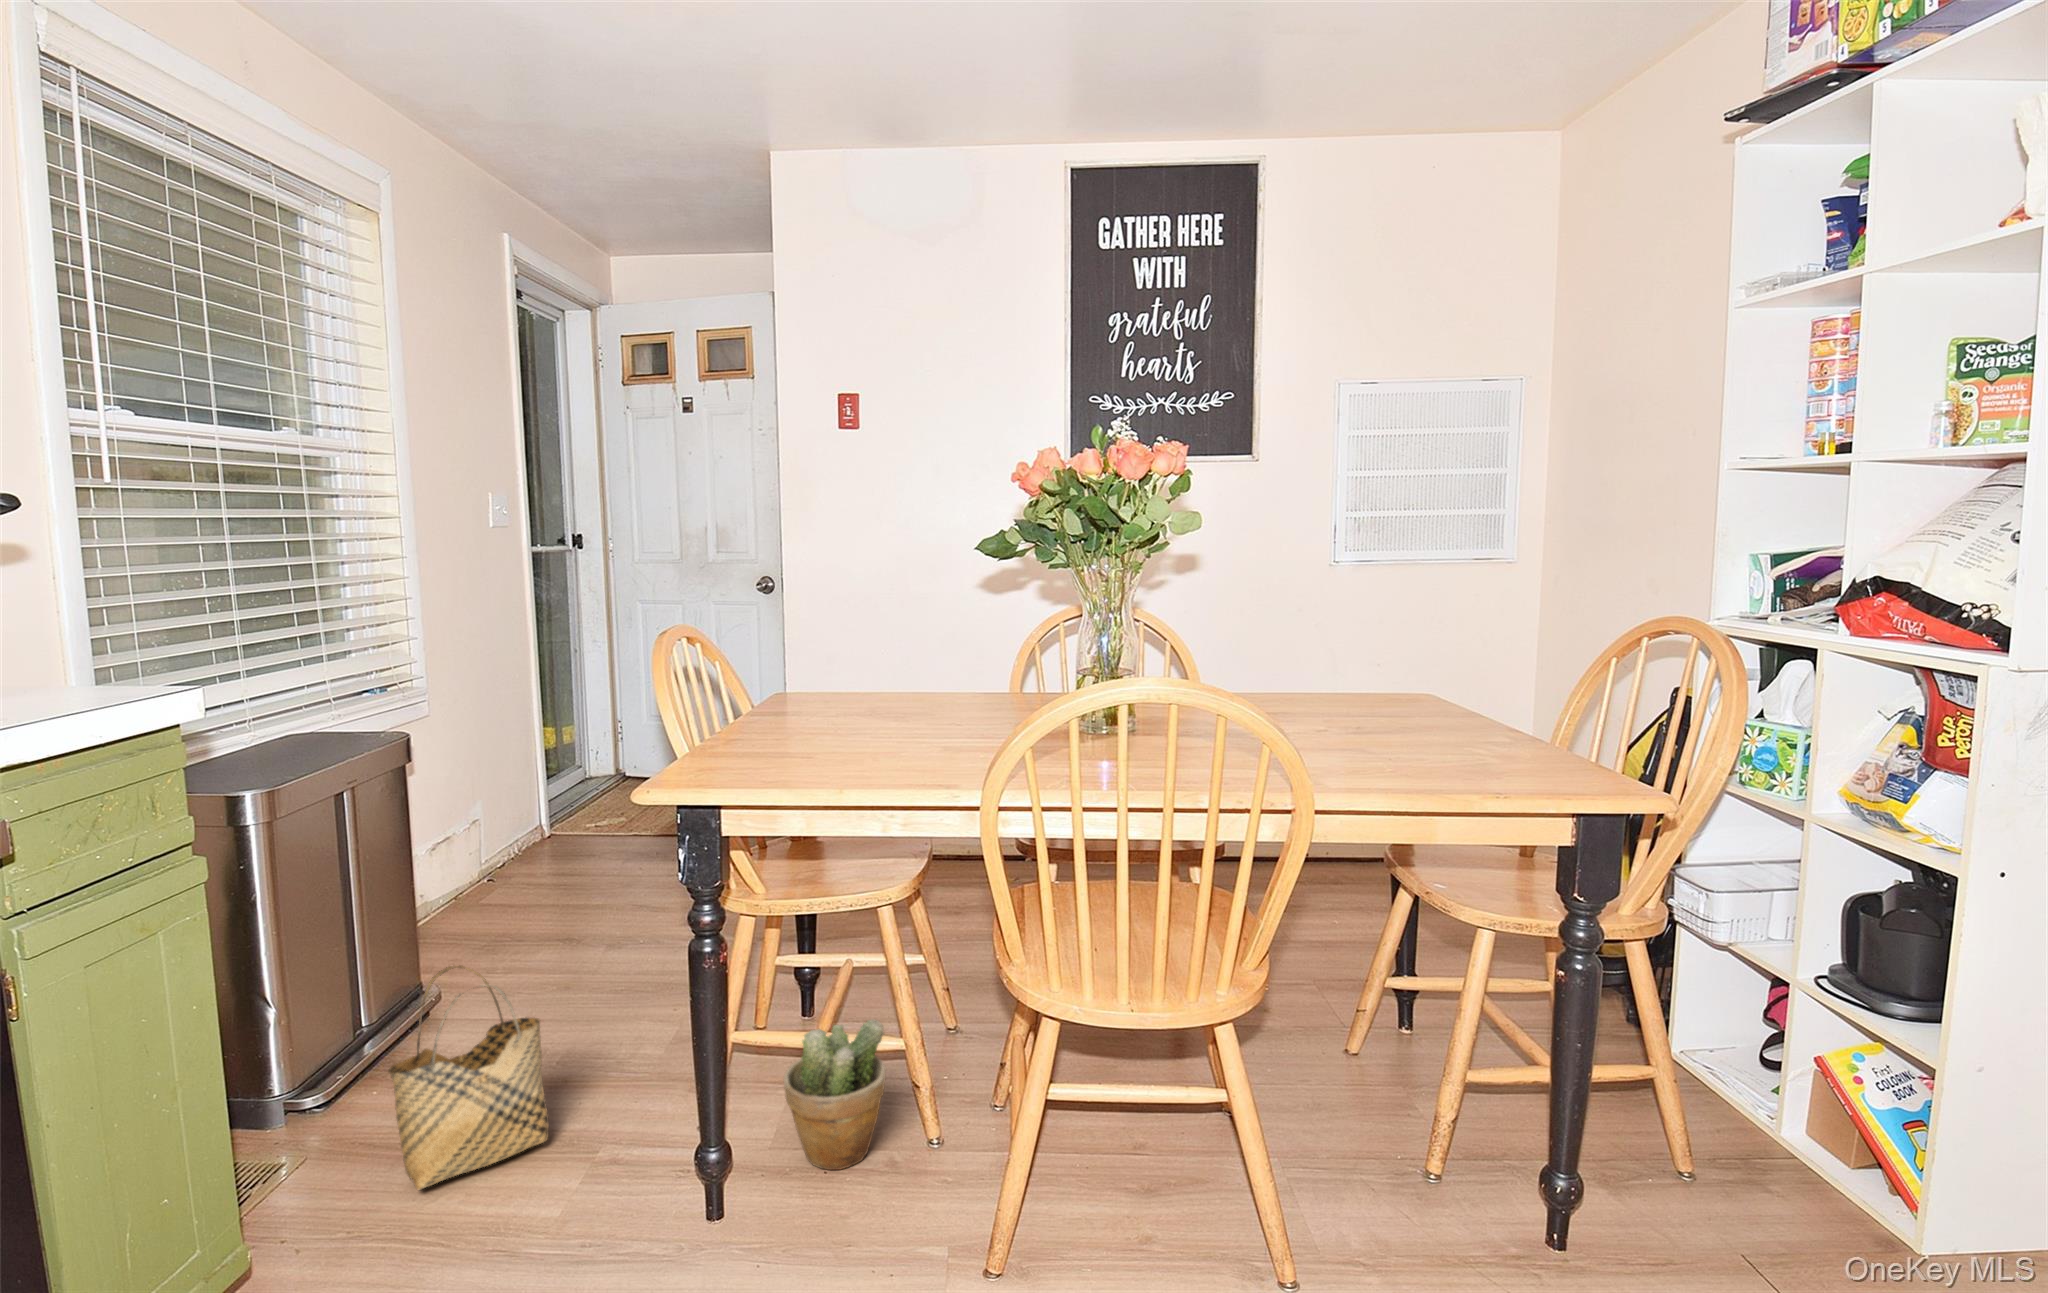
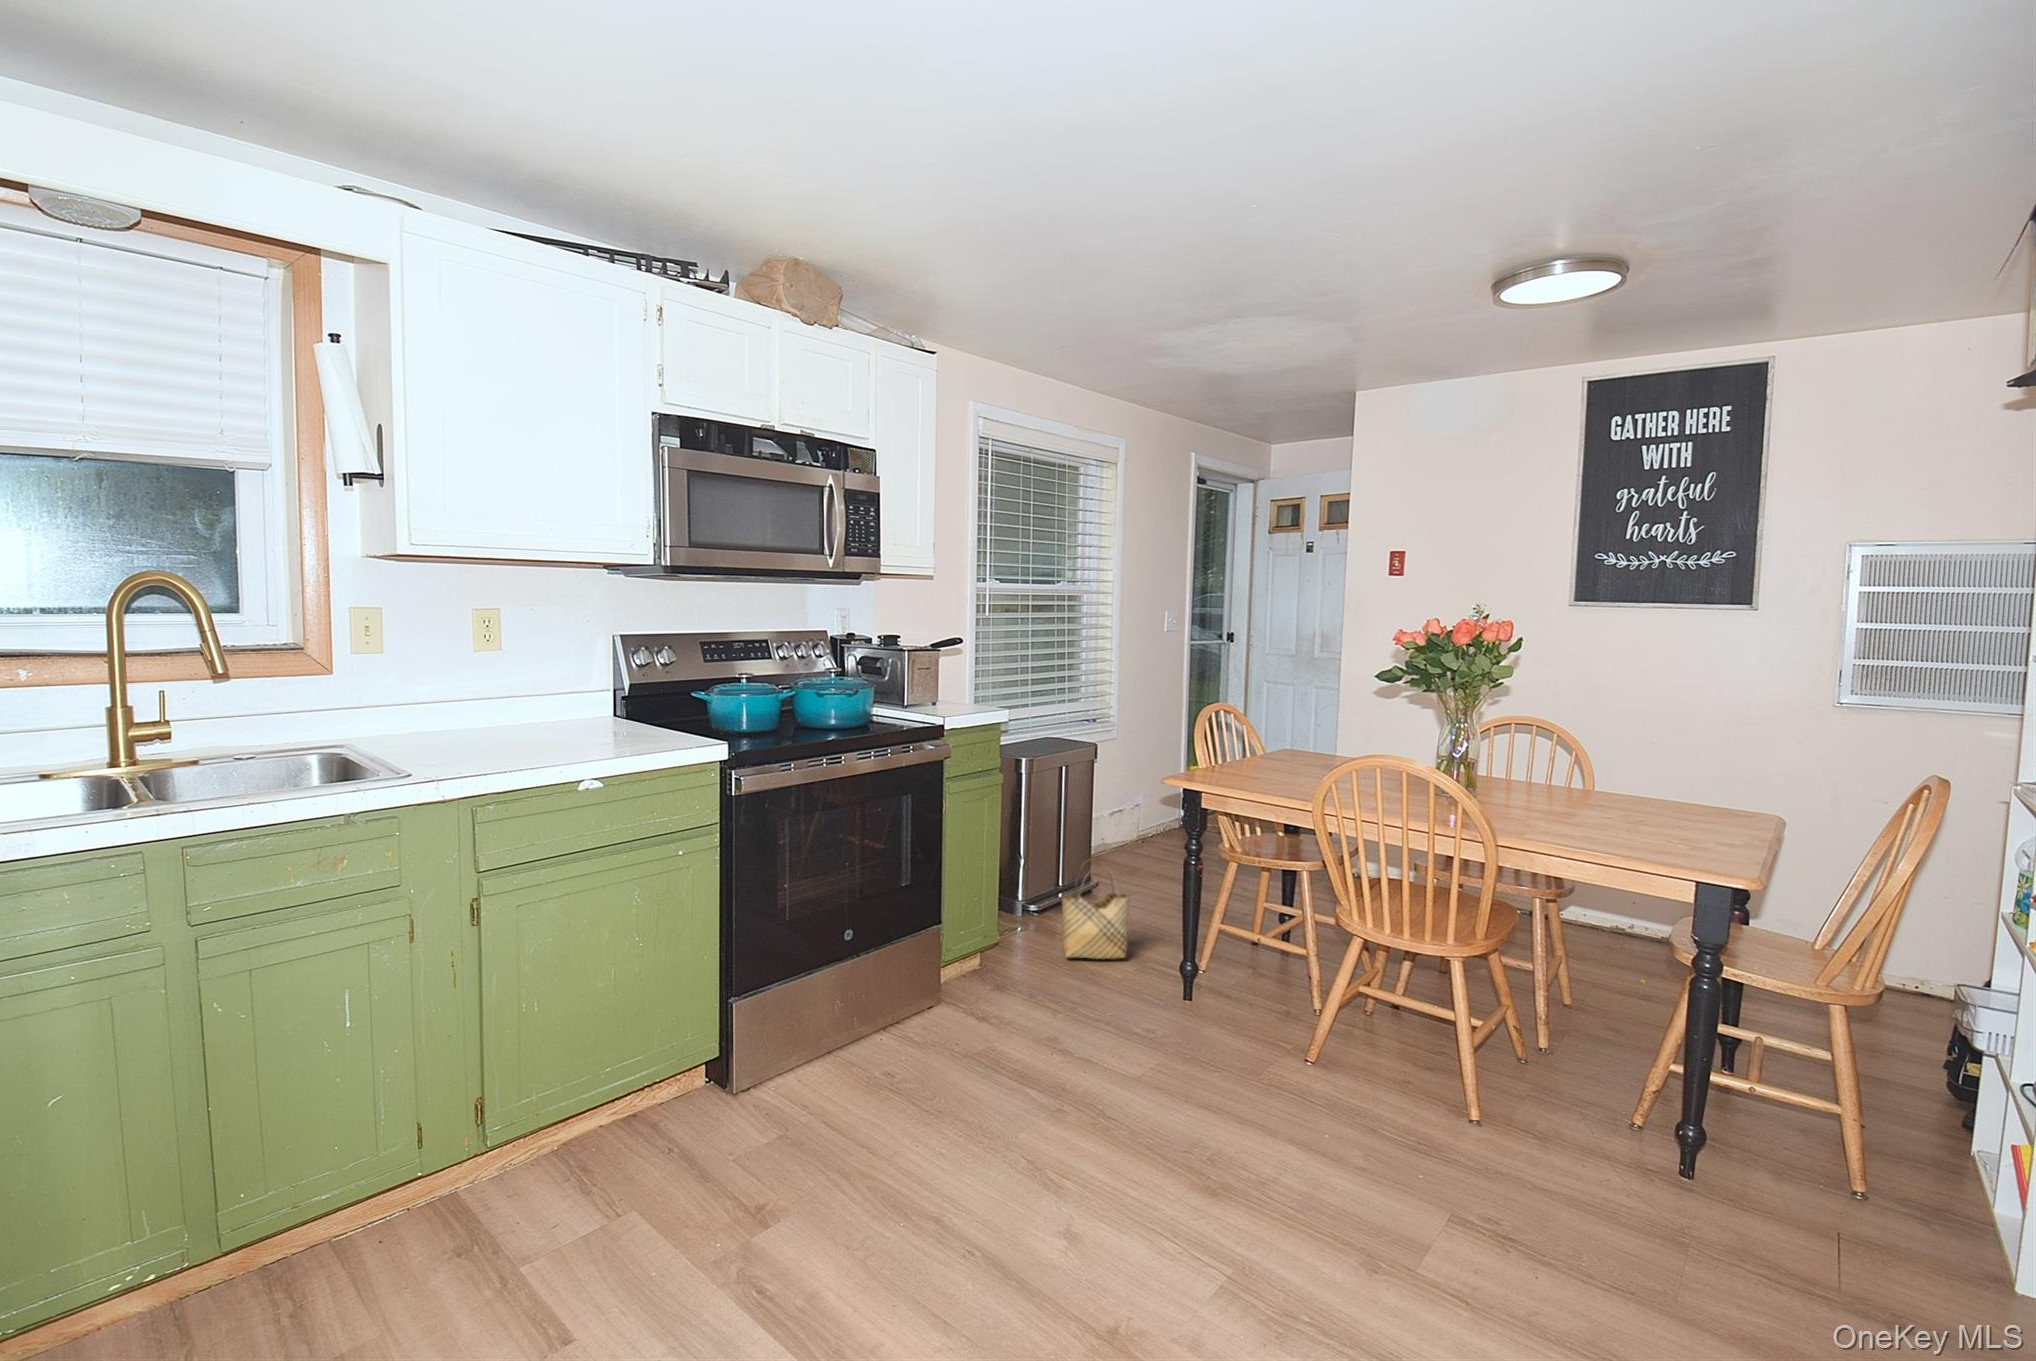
potted plant: present [784,1020,886,1170] -> none [1237,931,1295,1013]

